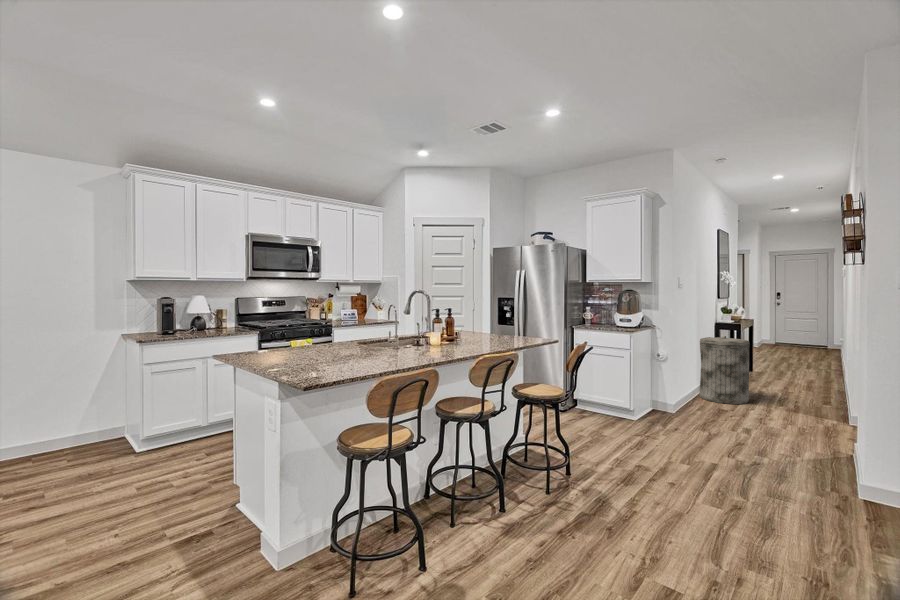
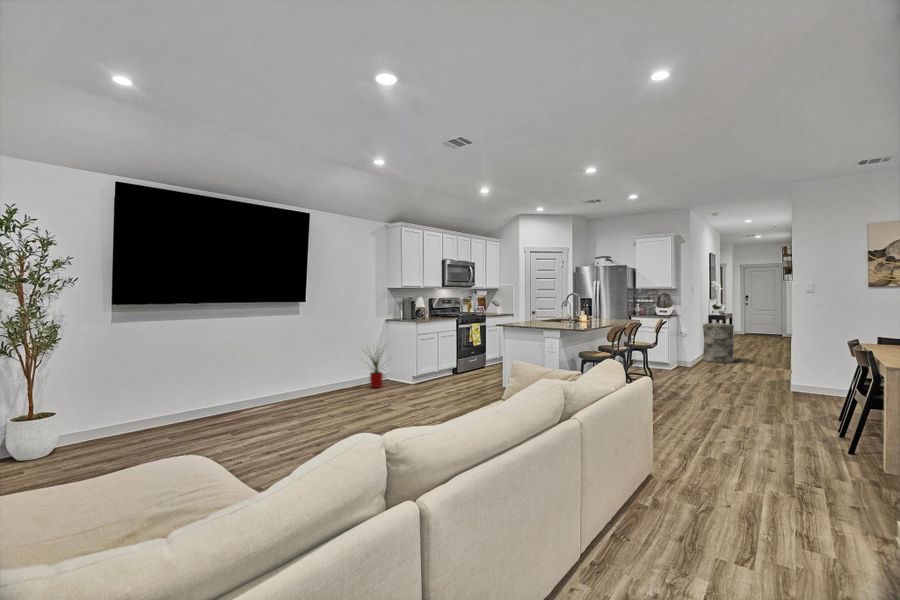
house plant: none [20,372,105,462] -> present [369,353,383,388]

